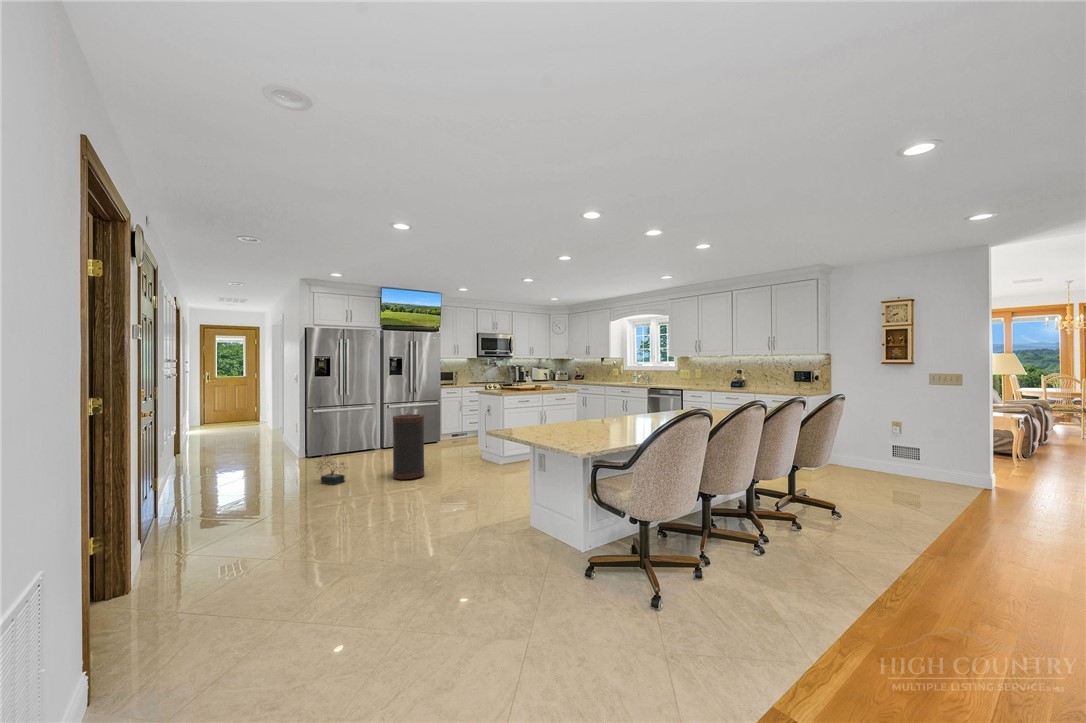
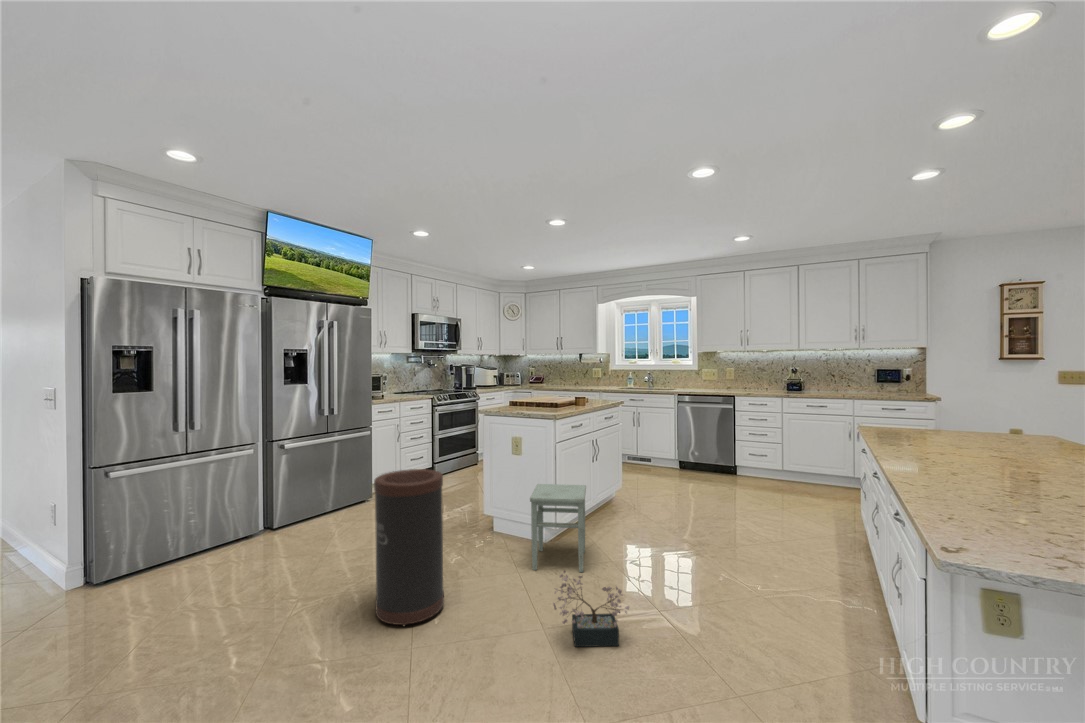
stool: none [475,431,514,475] -> present [530,484,586,572]
decorative plant: present [315,455,345,485] -> present [553,571,629,647]

